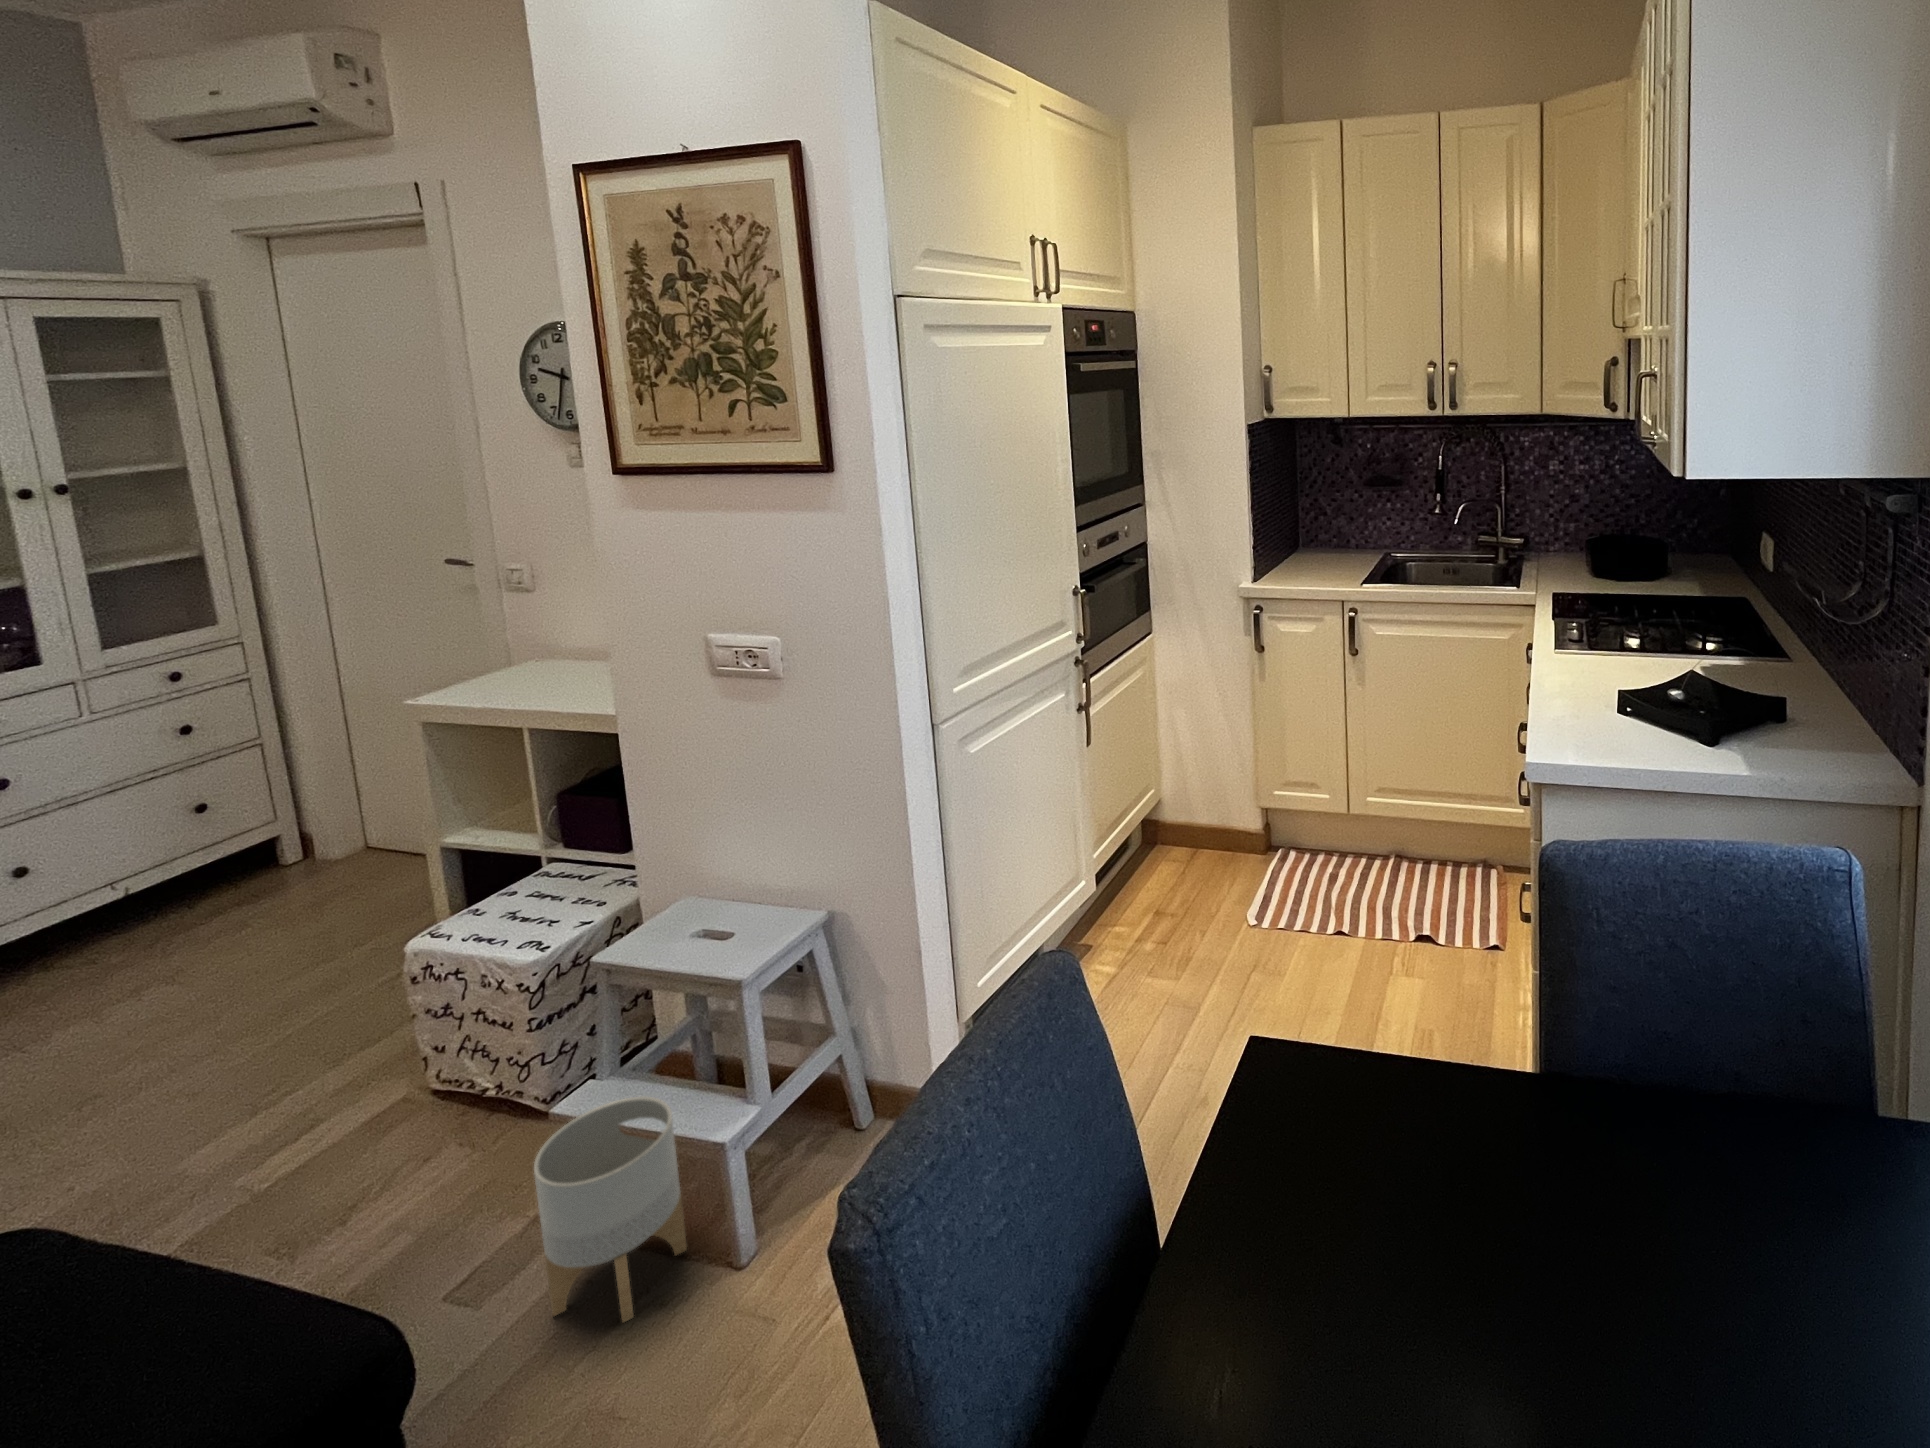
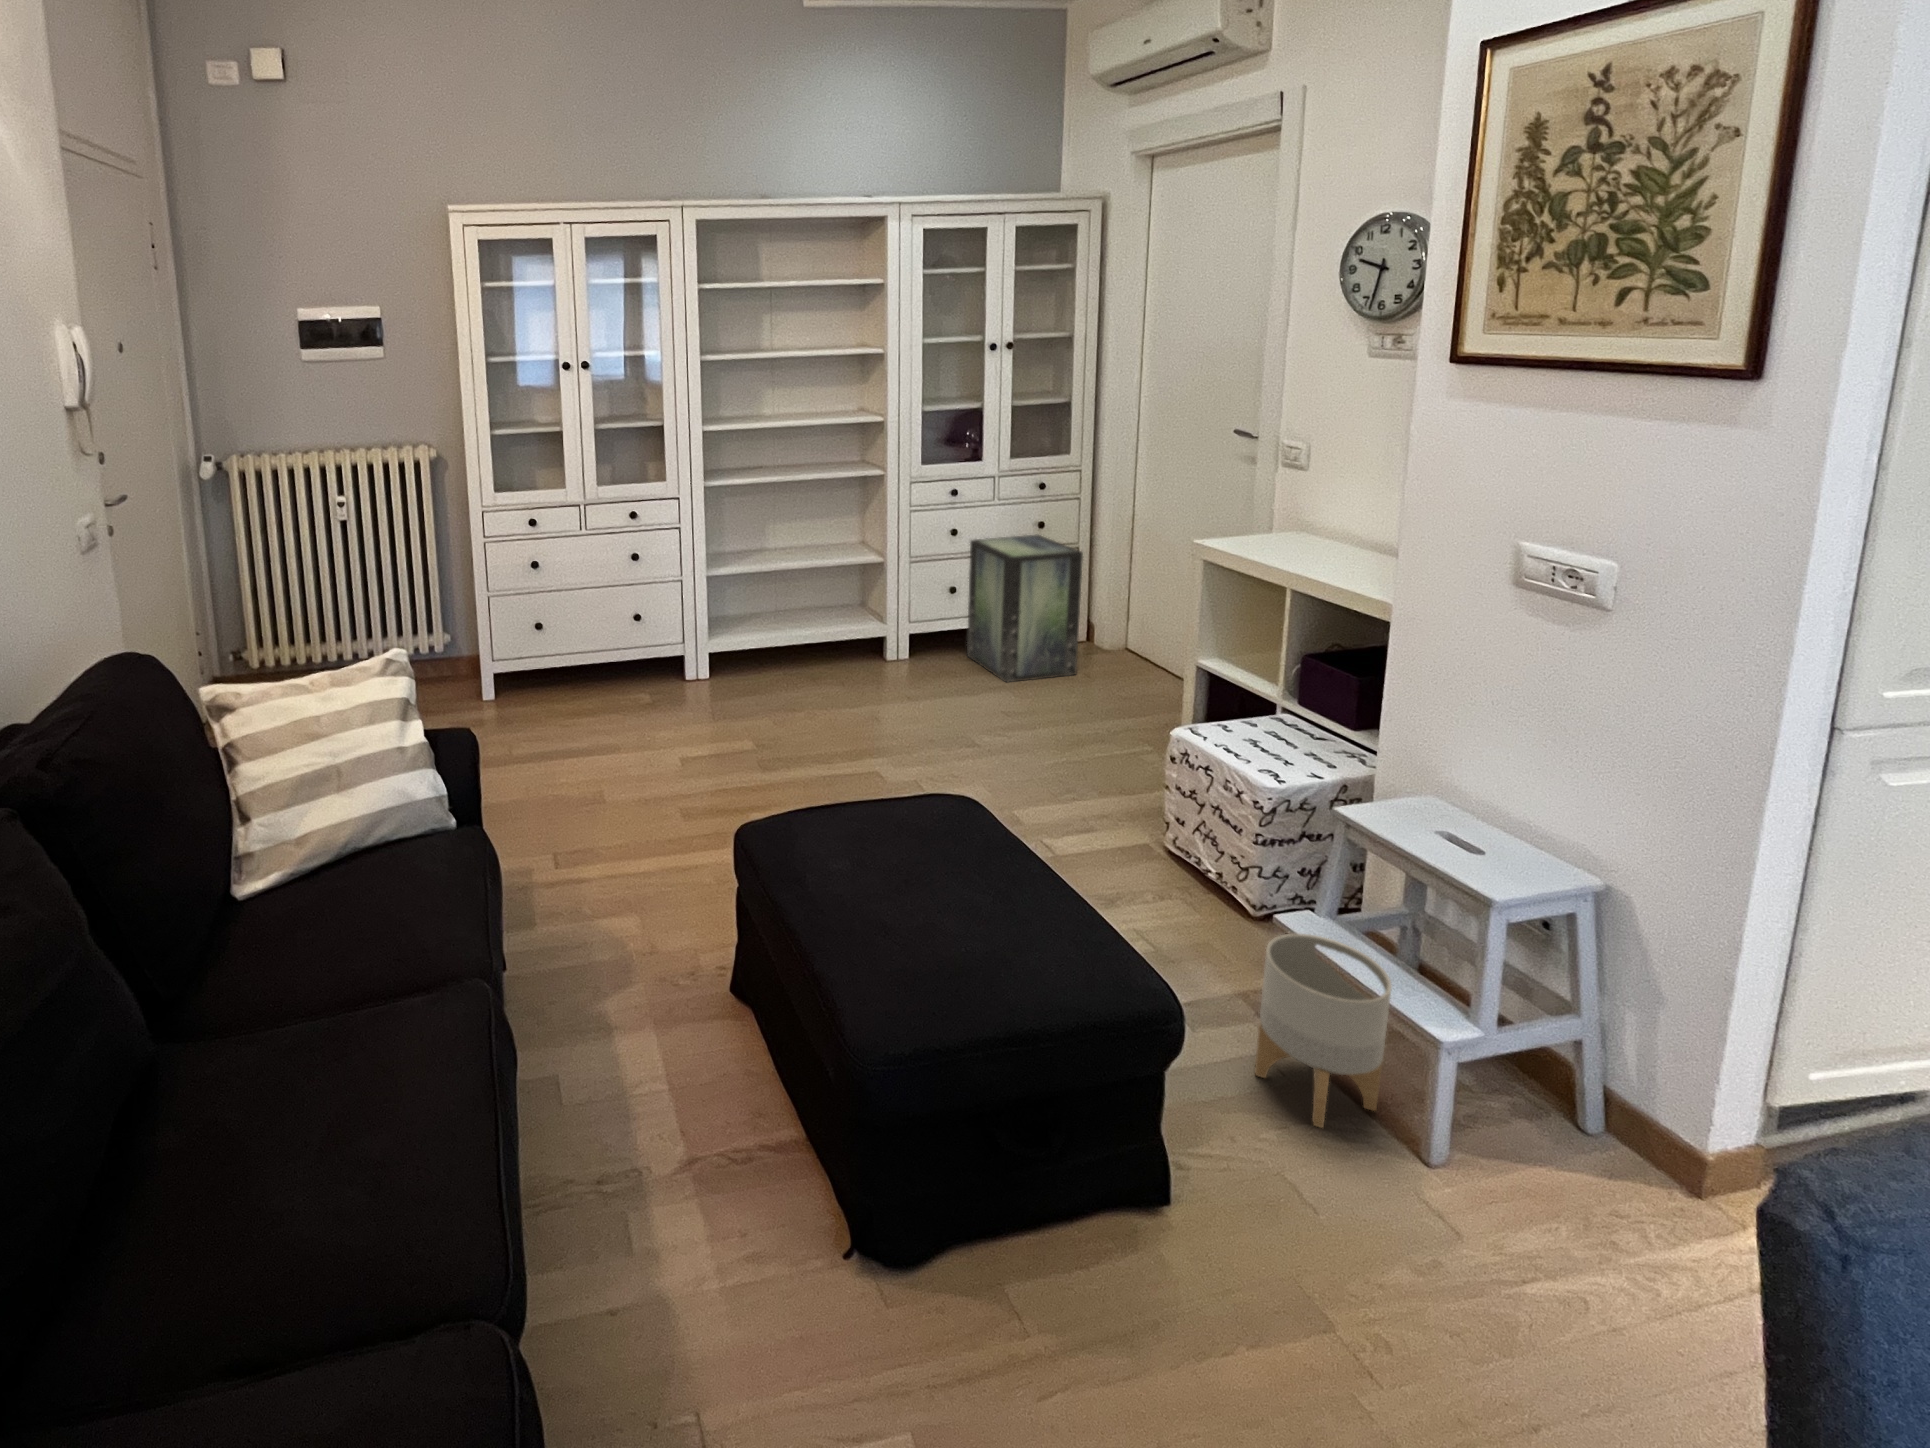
storage box: none [29,746,287,980] -> present [967,535,1083,682]

